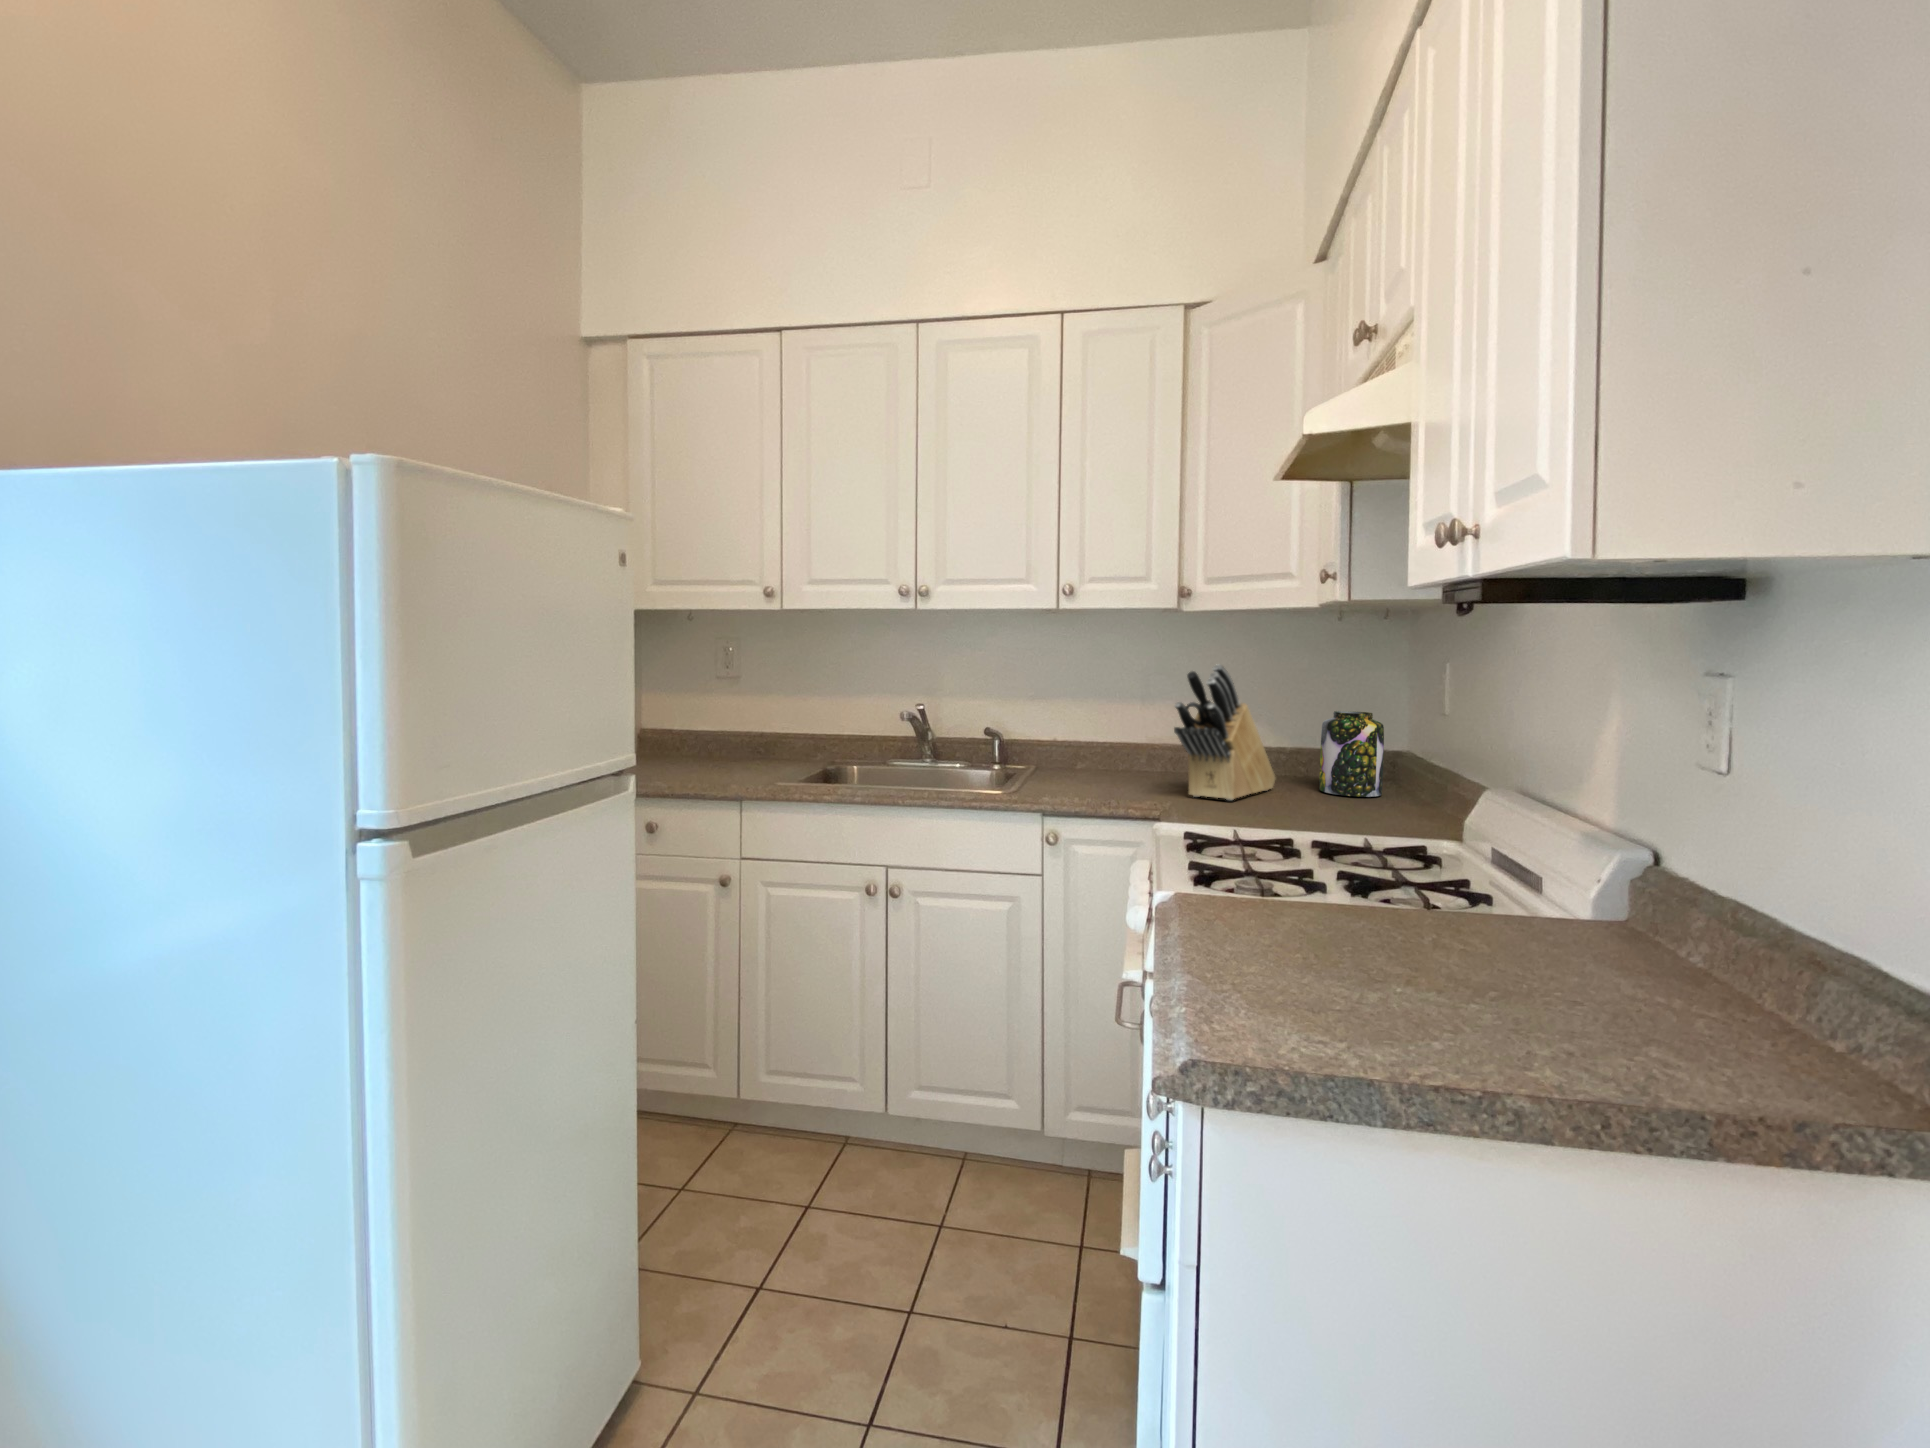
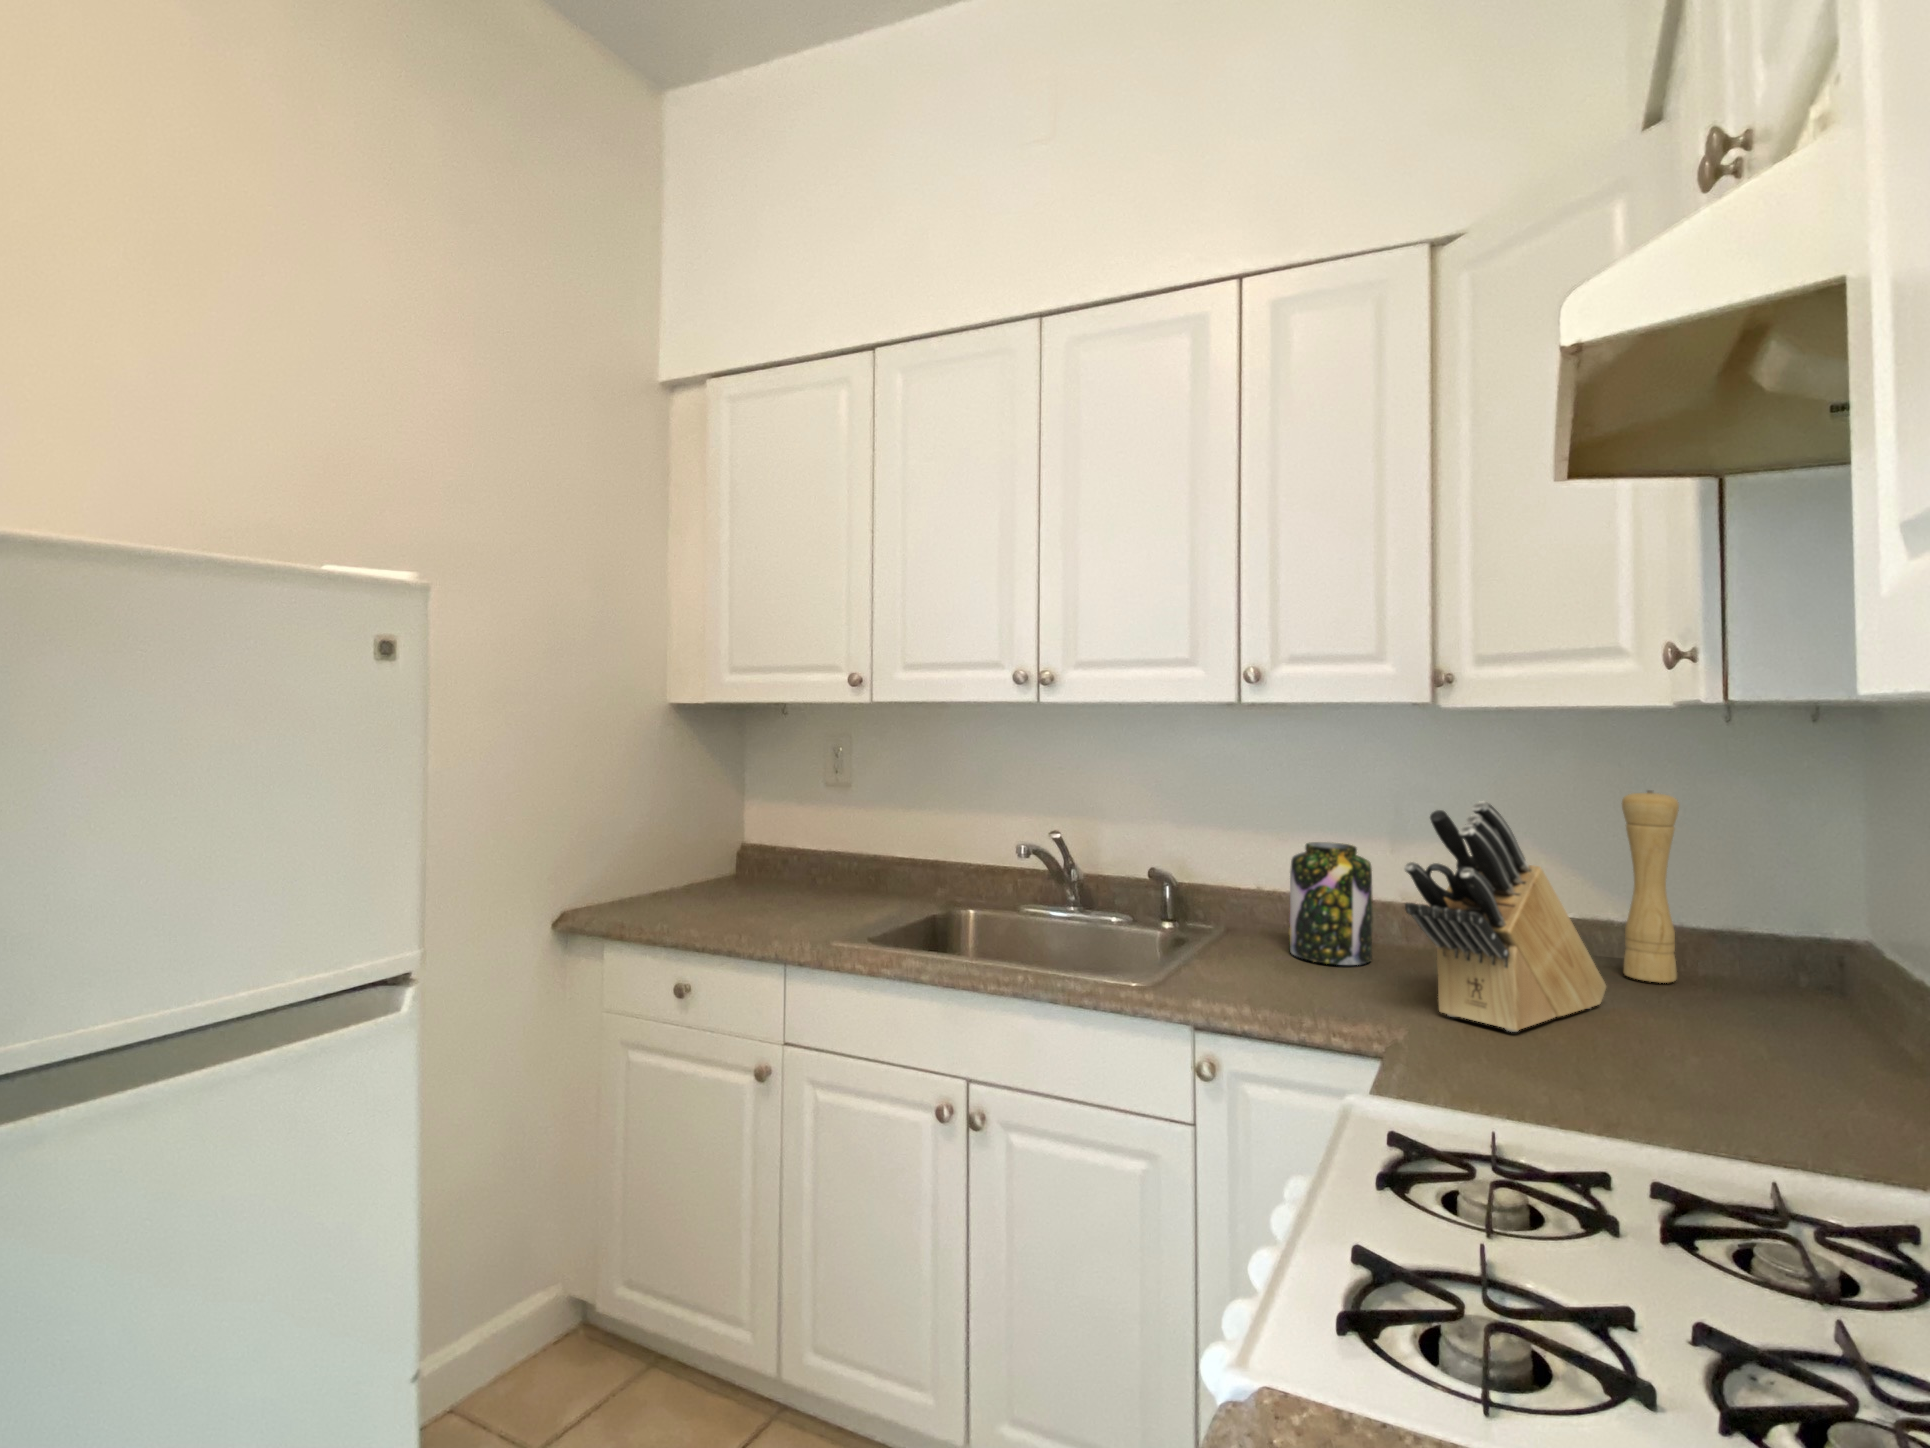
pepper mill: none [1281,663,1314,779] -> present [1622,790,1679,983]
jar: present [1319,711,1384,797] -> present [1289,842,1372,965]

